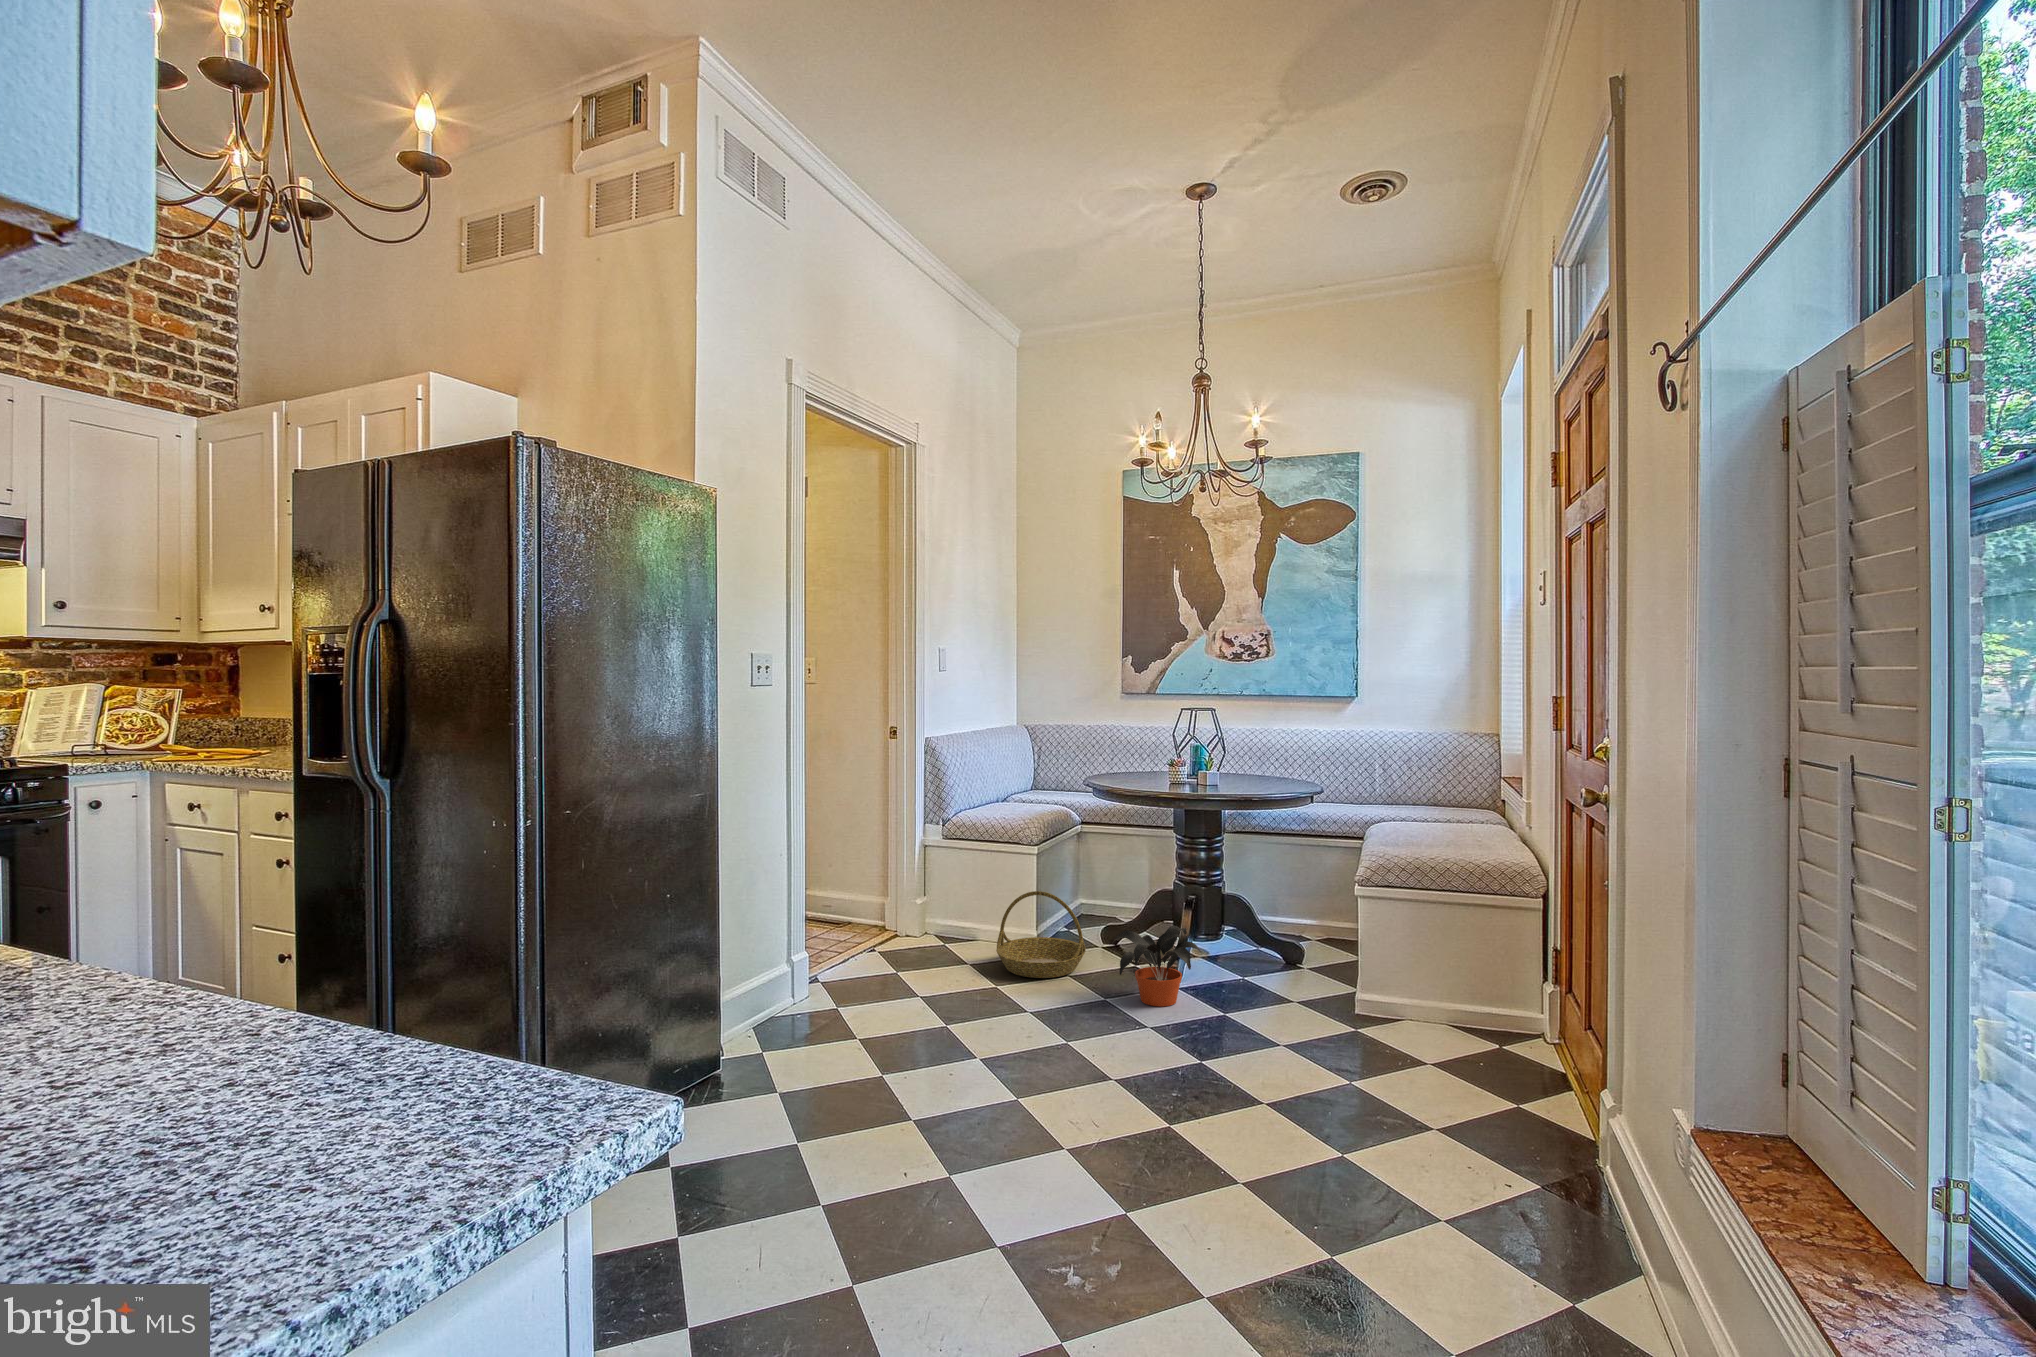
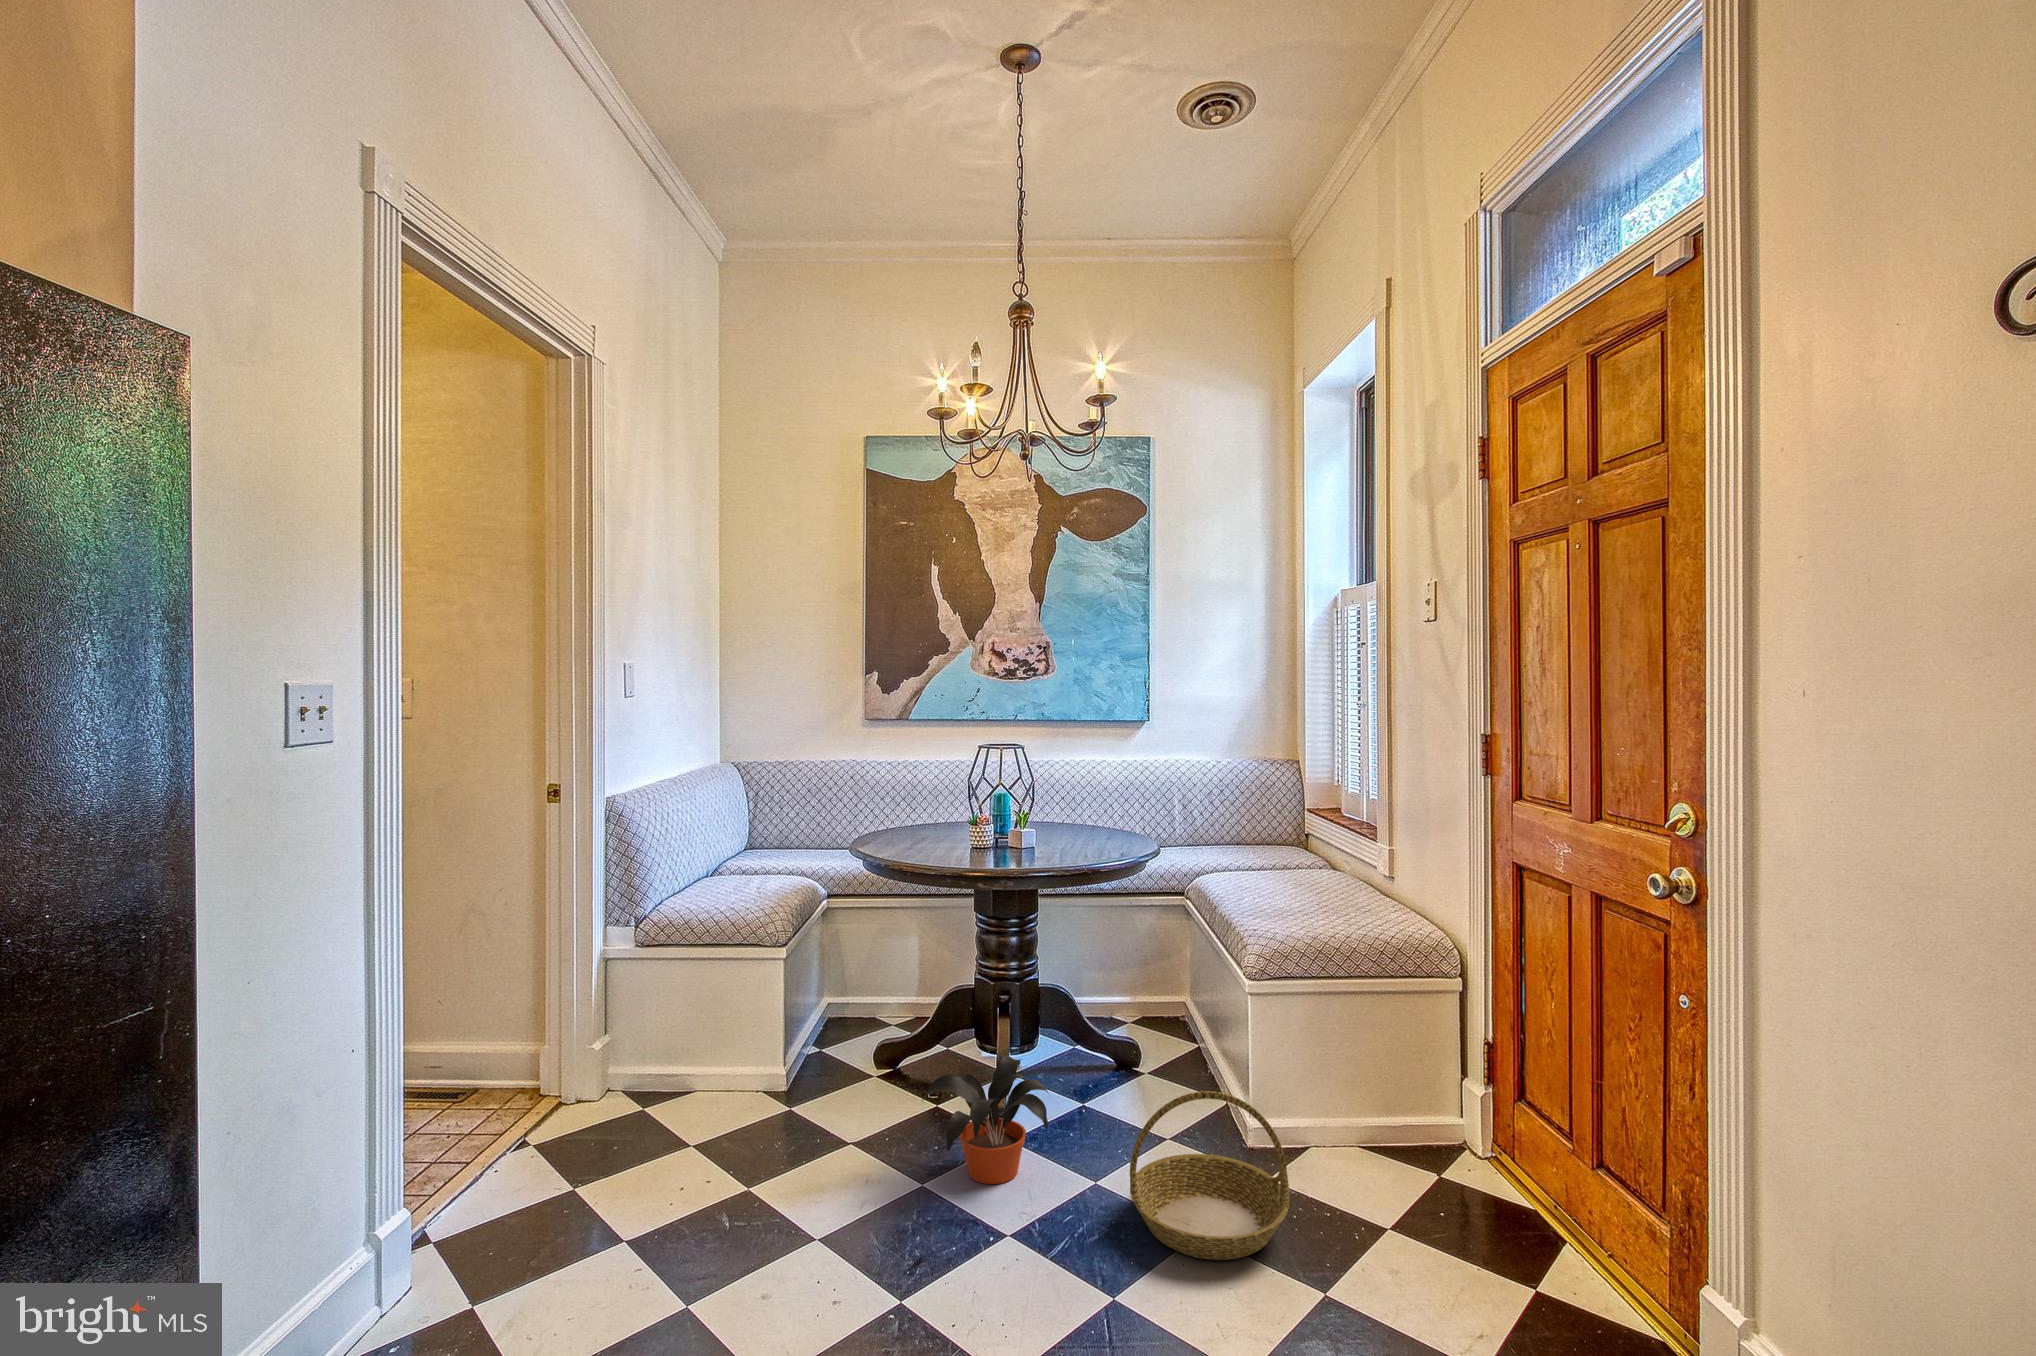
basket: present [996,891,1086,978] -> present [1130,1091,1289,1260]

